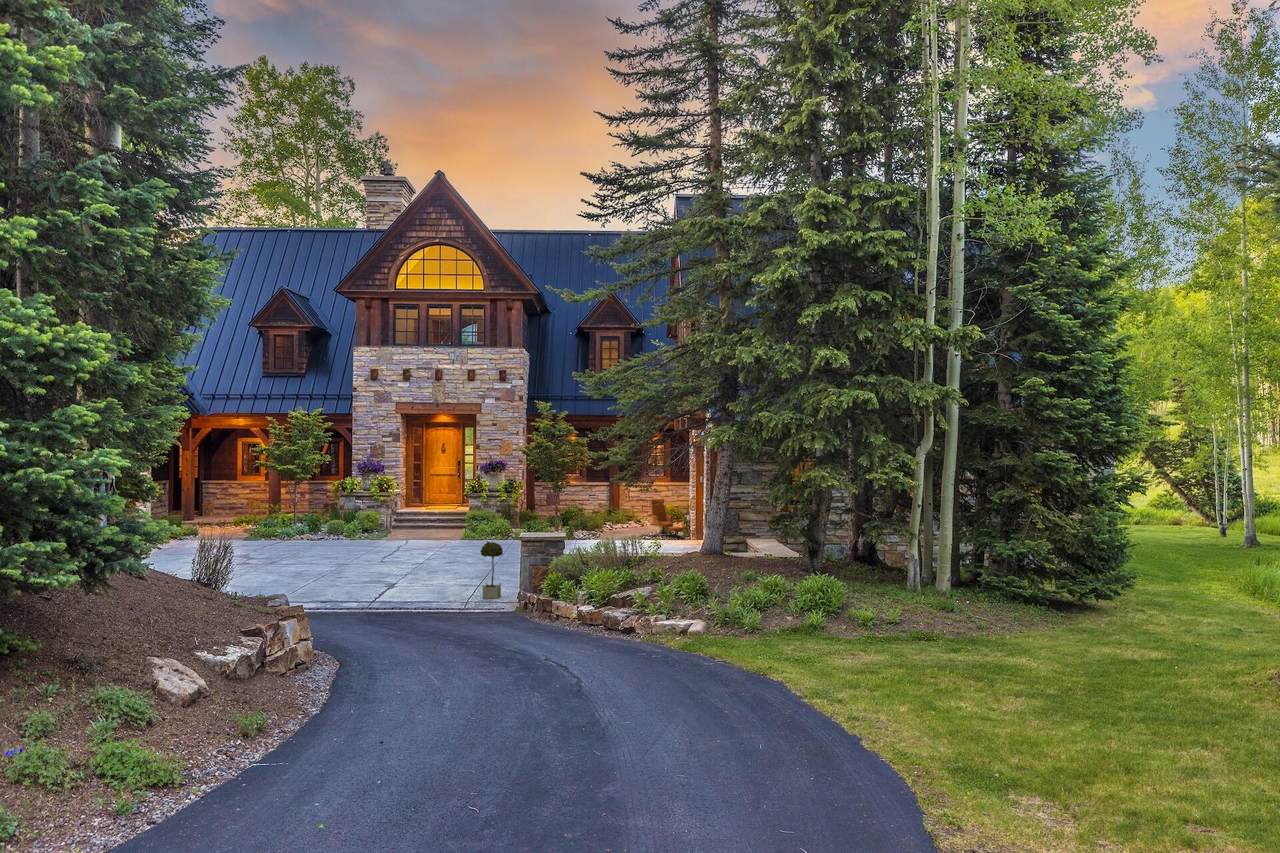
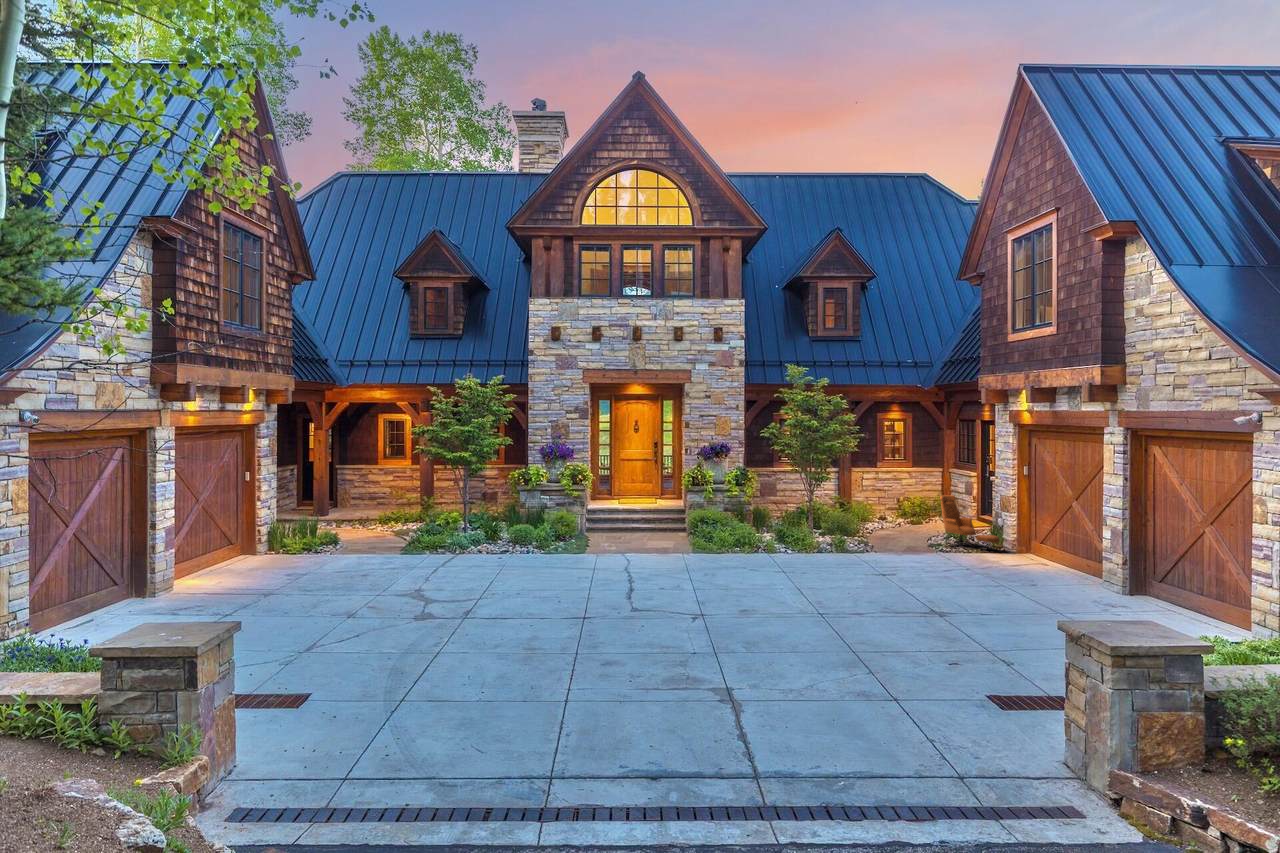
potted tree: present [481,541,503,599] -> none [1025,650,1084,792]

